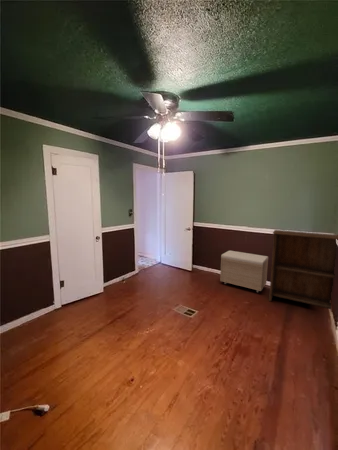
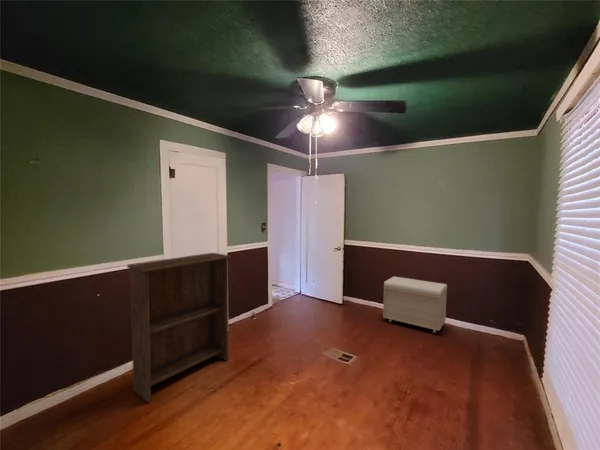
bookshelf: present [269,230,338,309] -> present [127,253,230,402]

